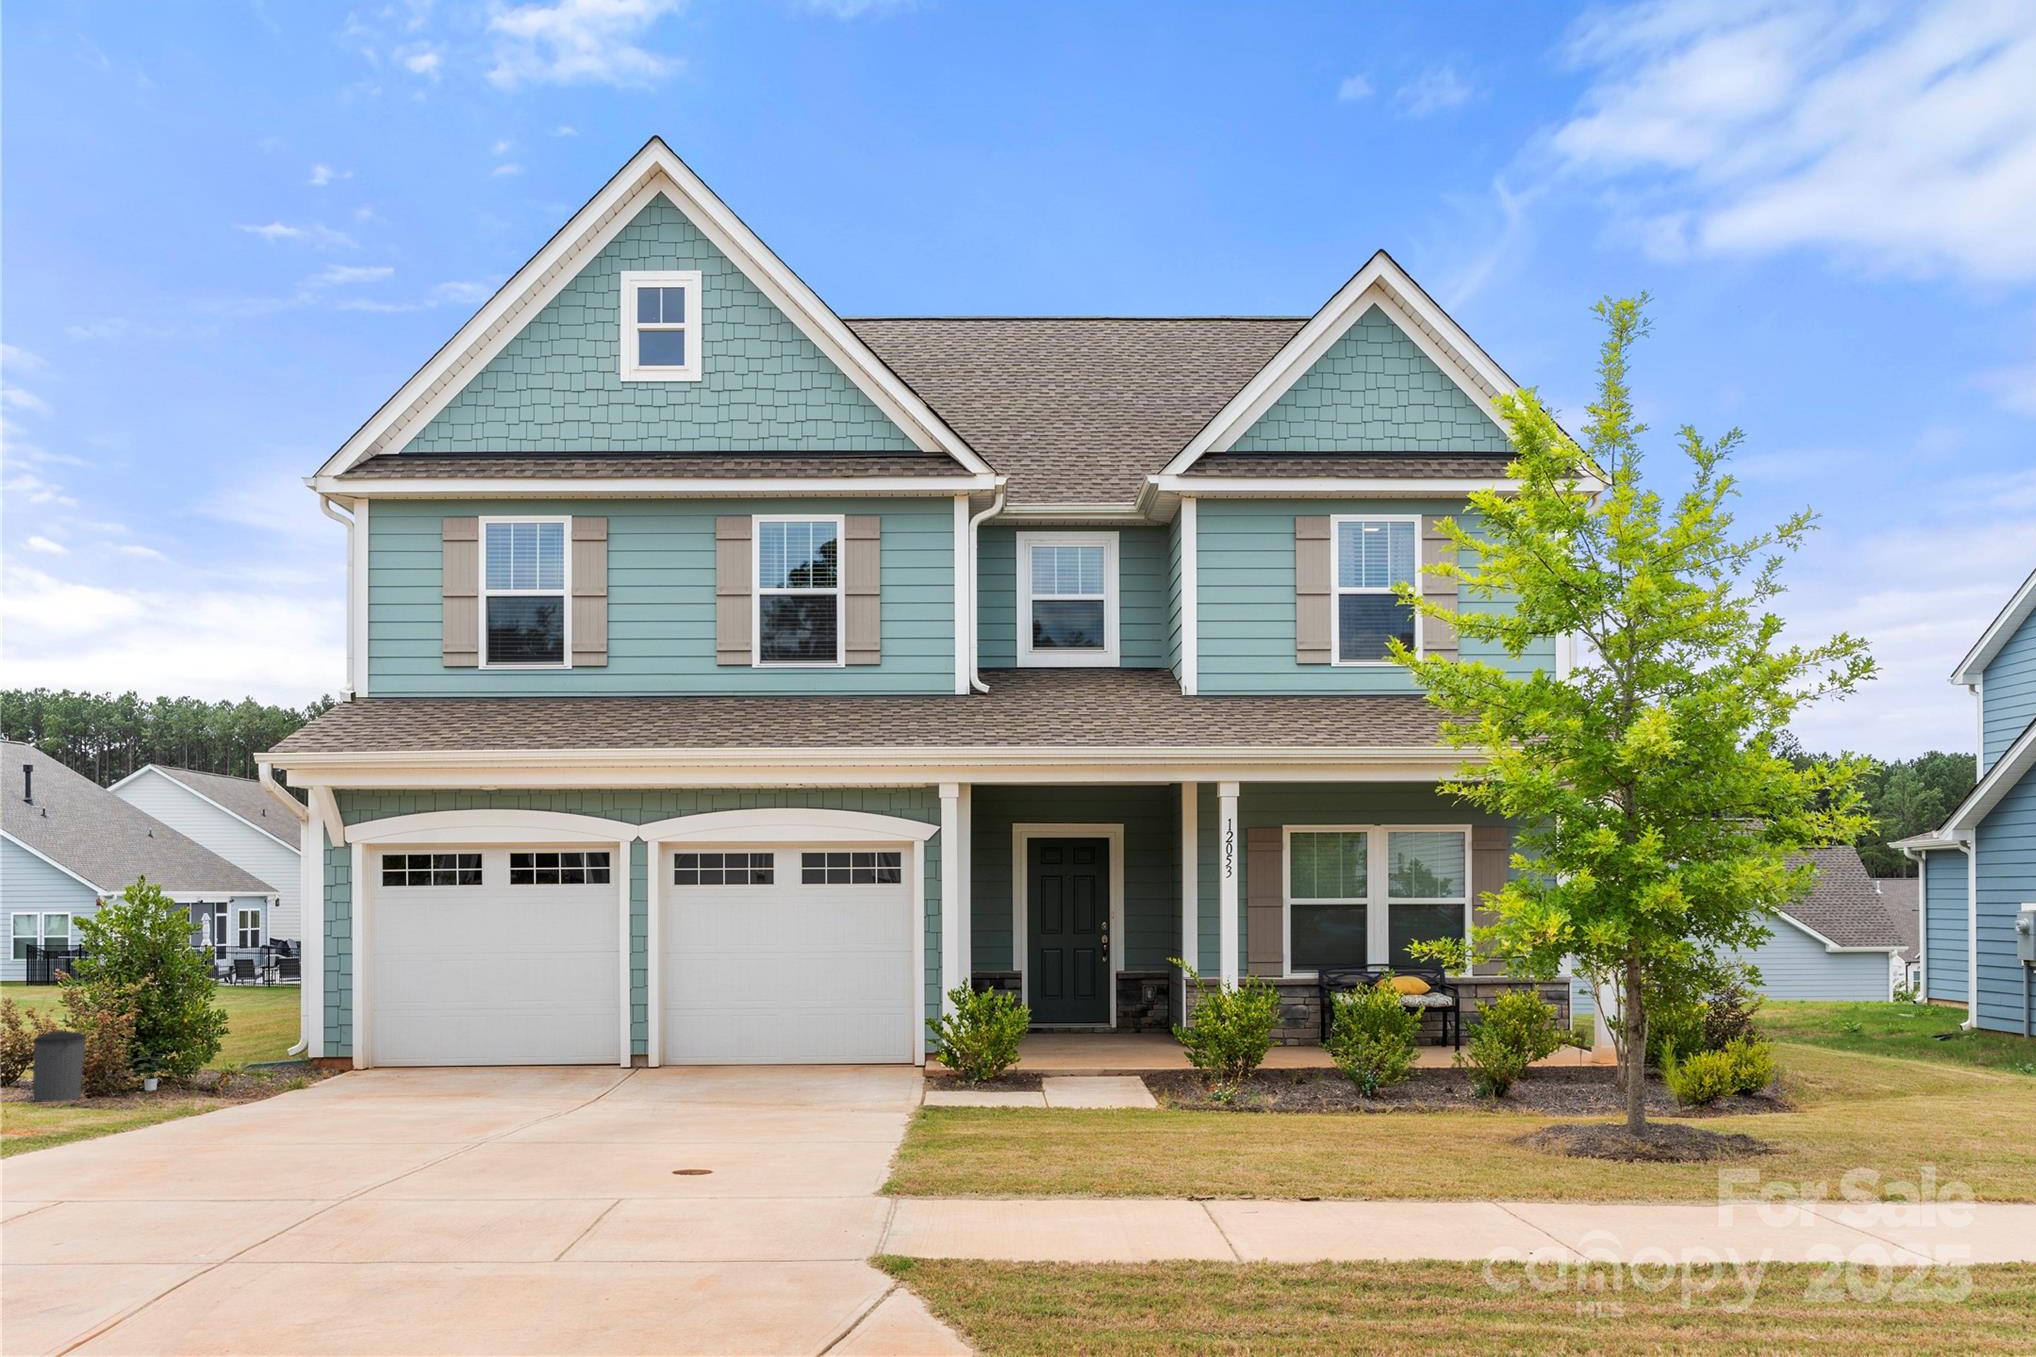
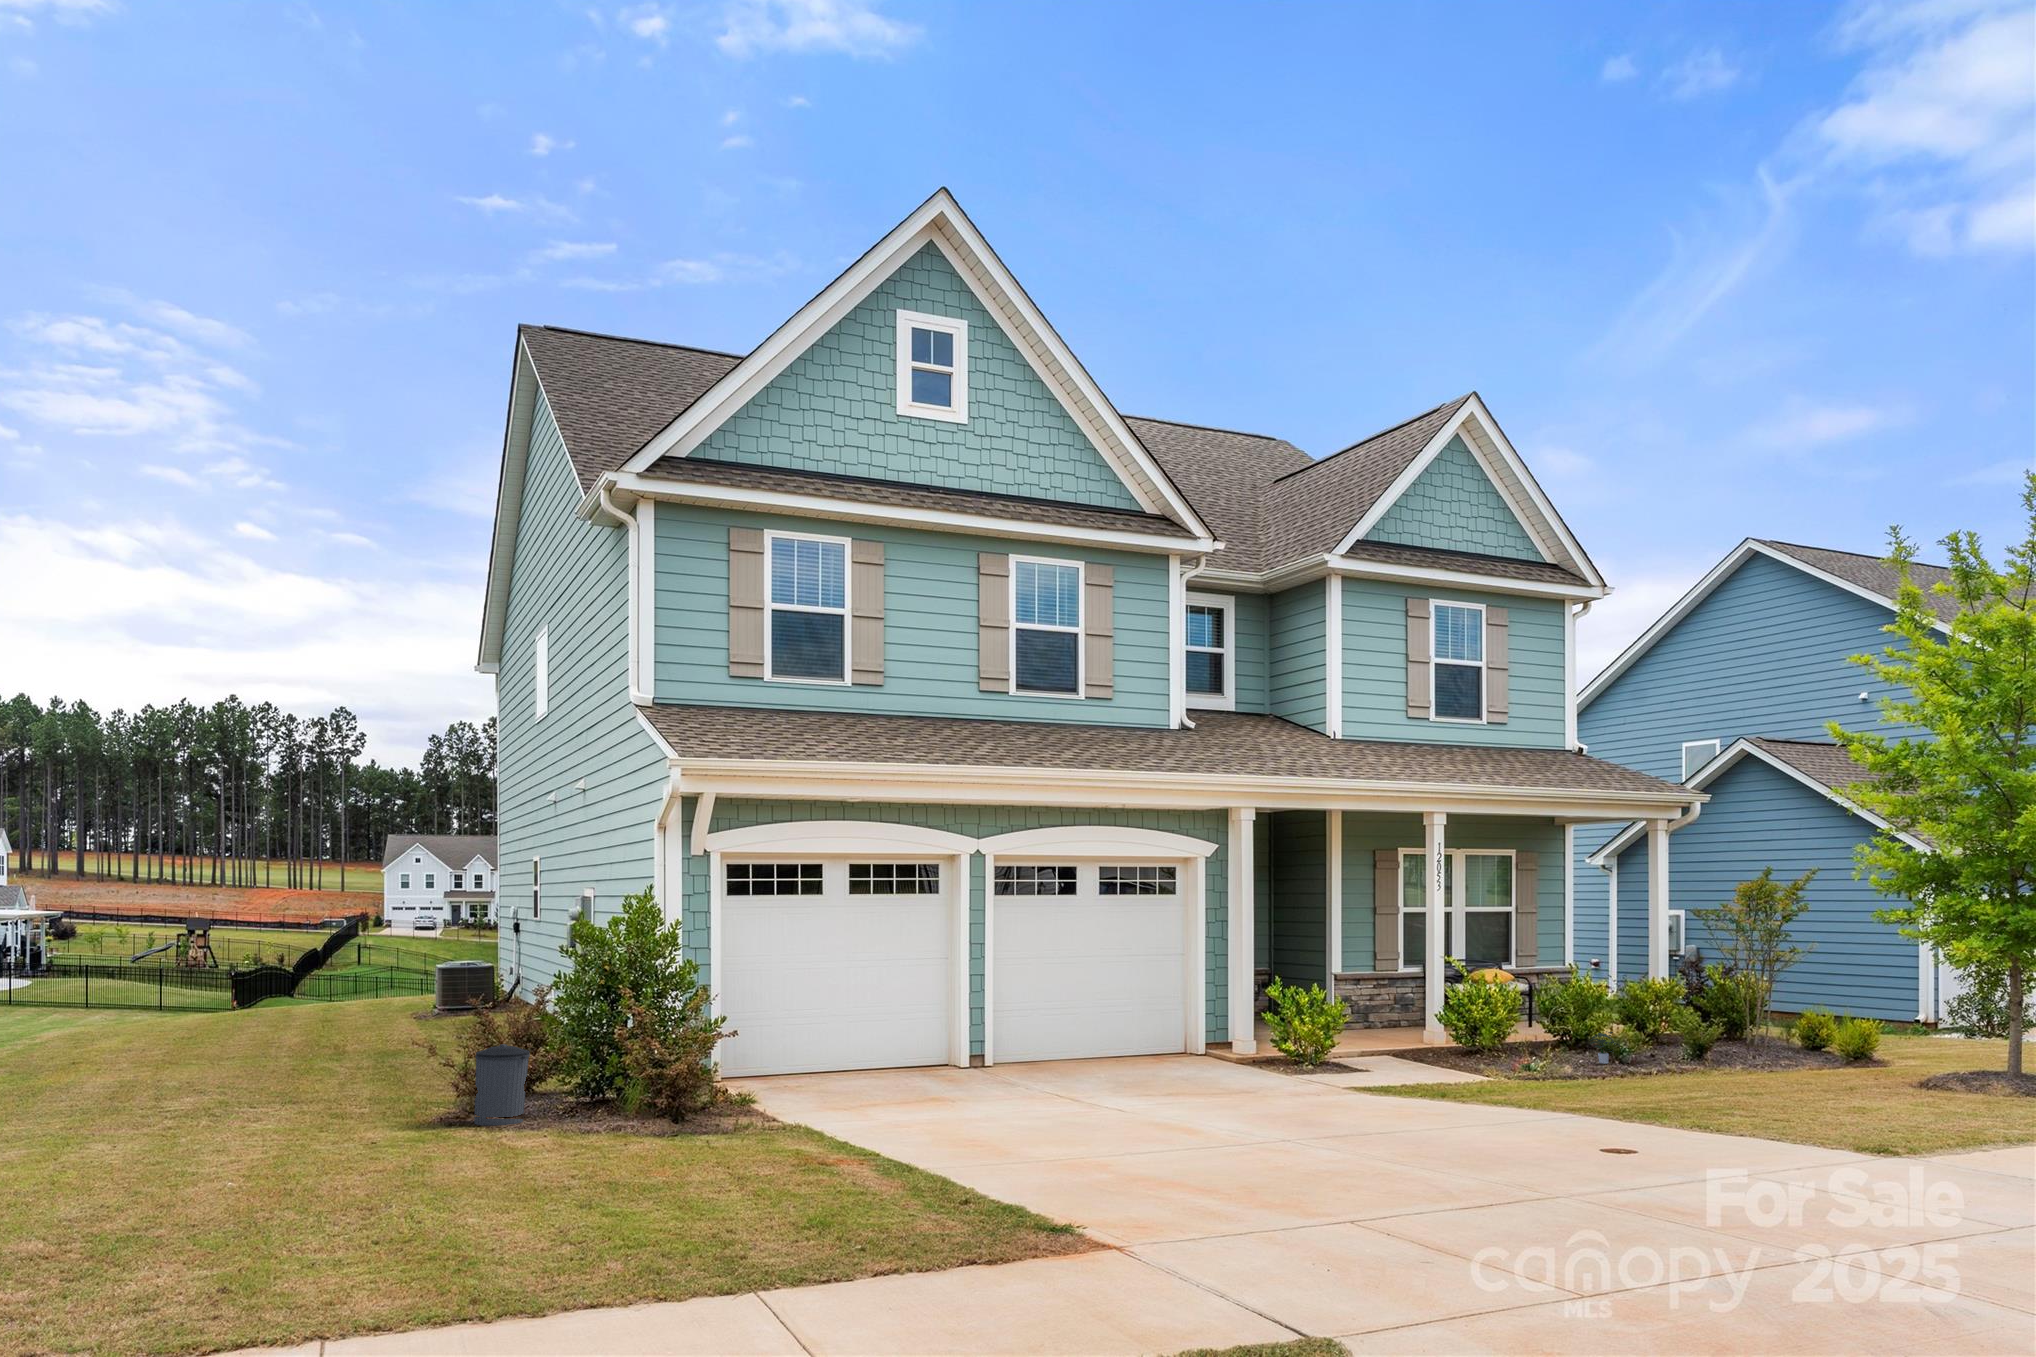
potted plant: present [132,1051,167,1091] -> present [1590,1032,1619,1064]

